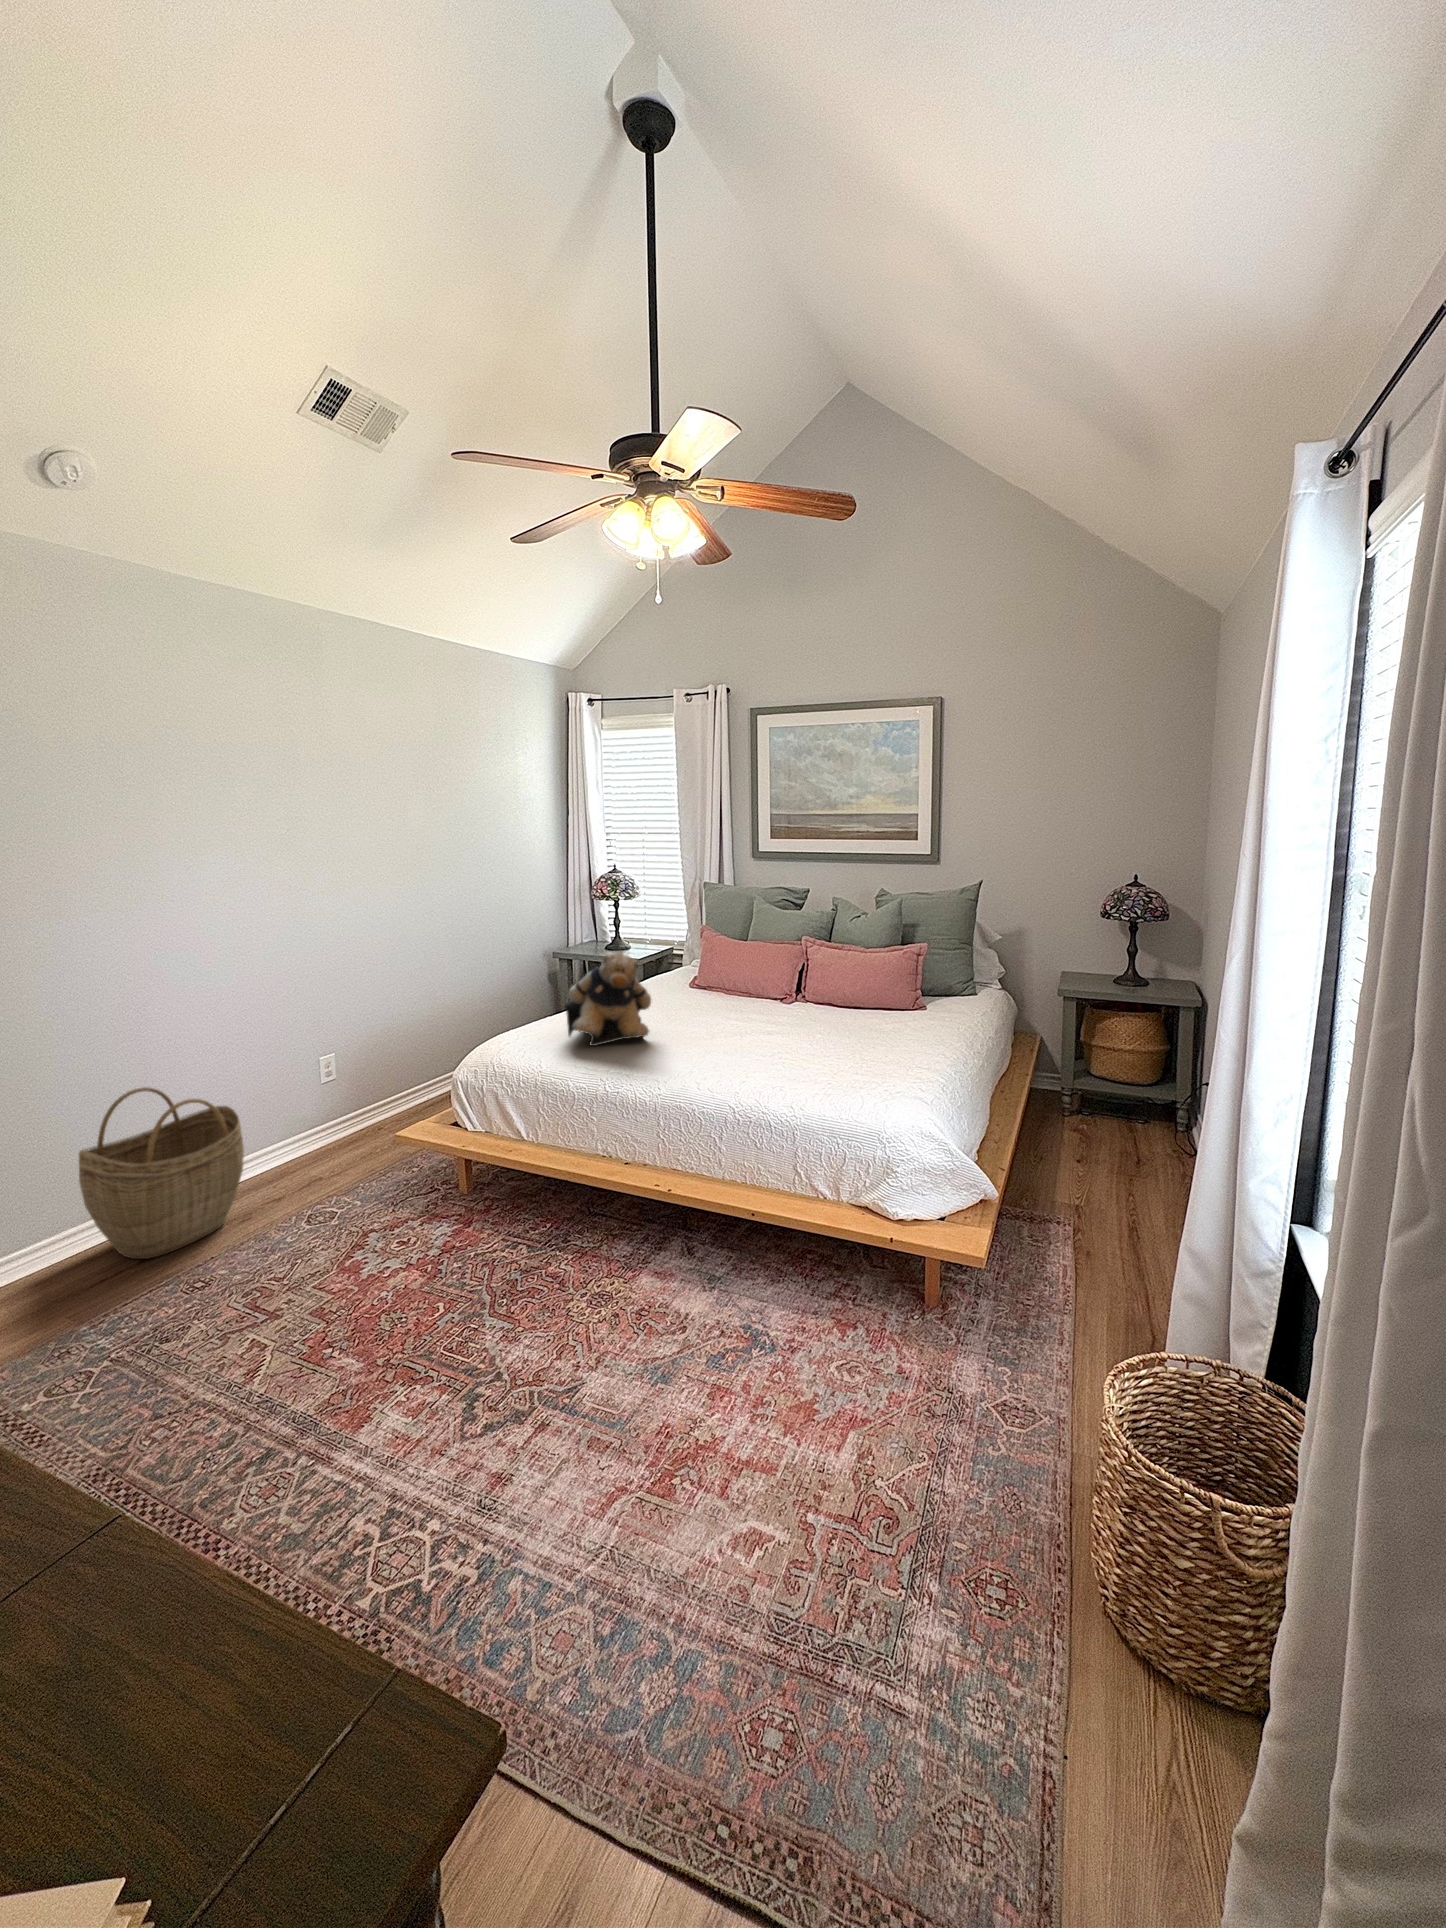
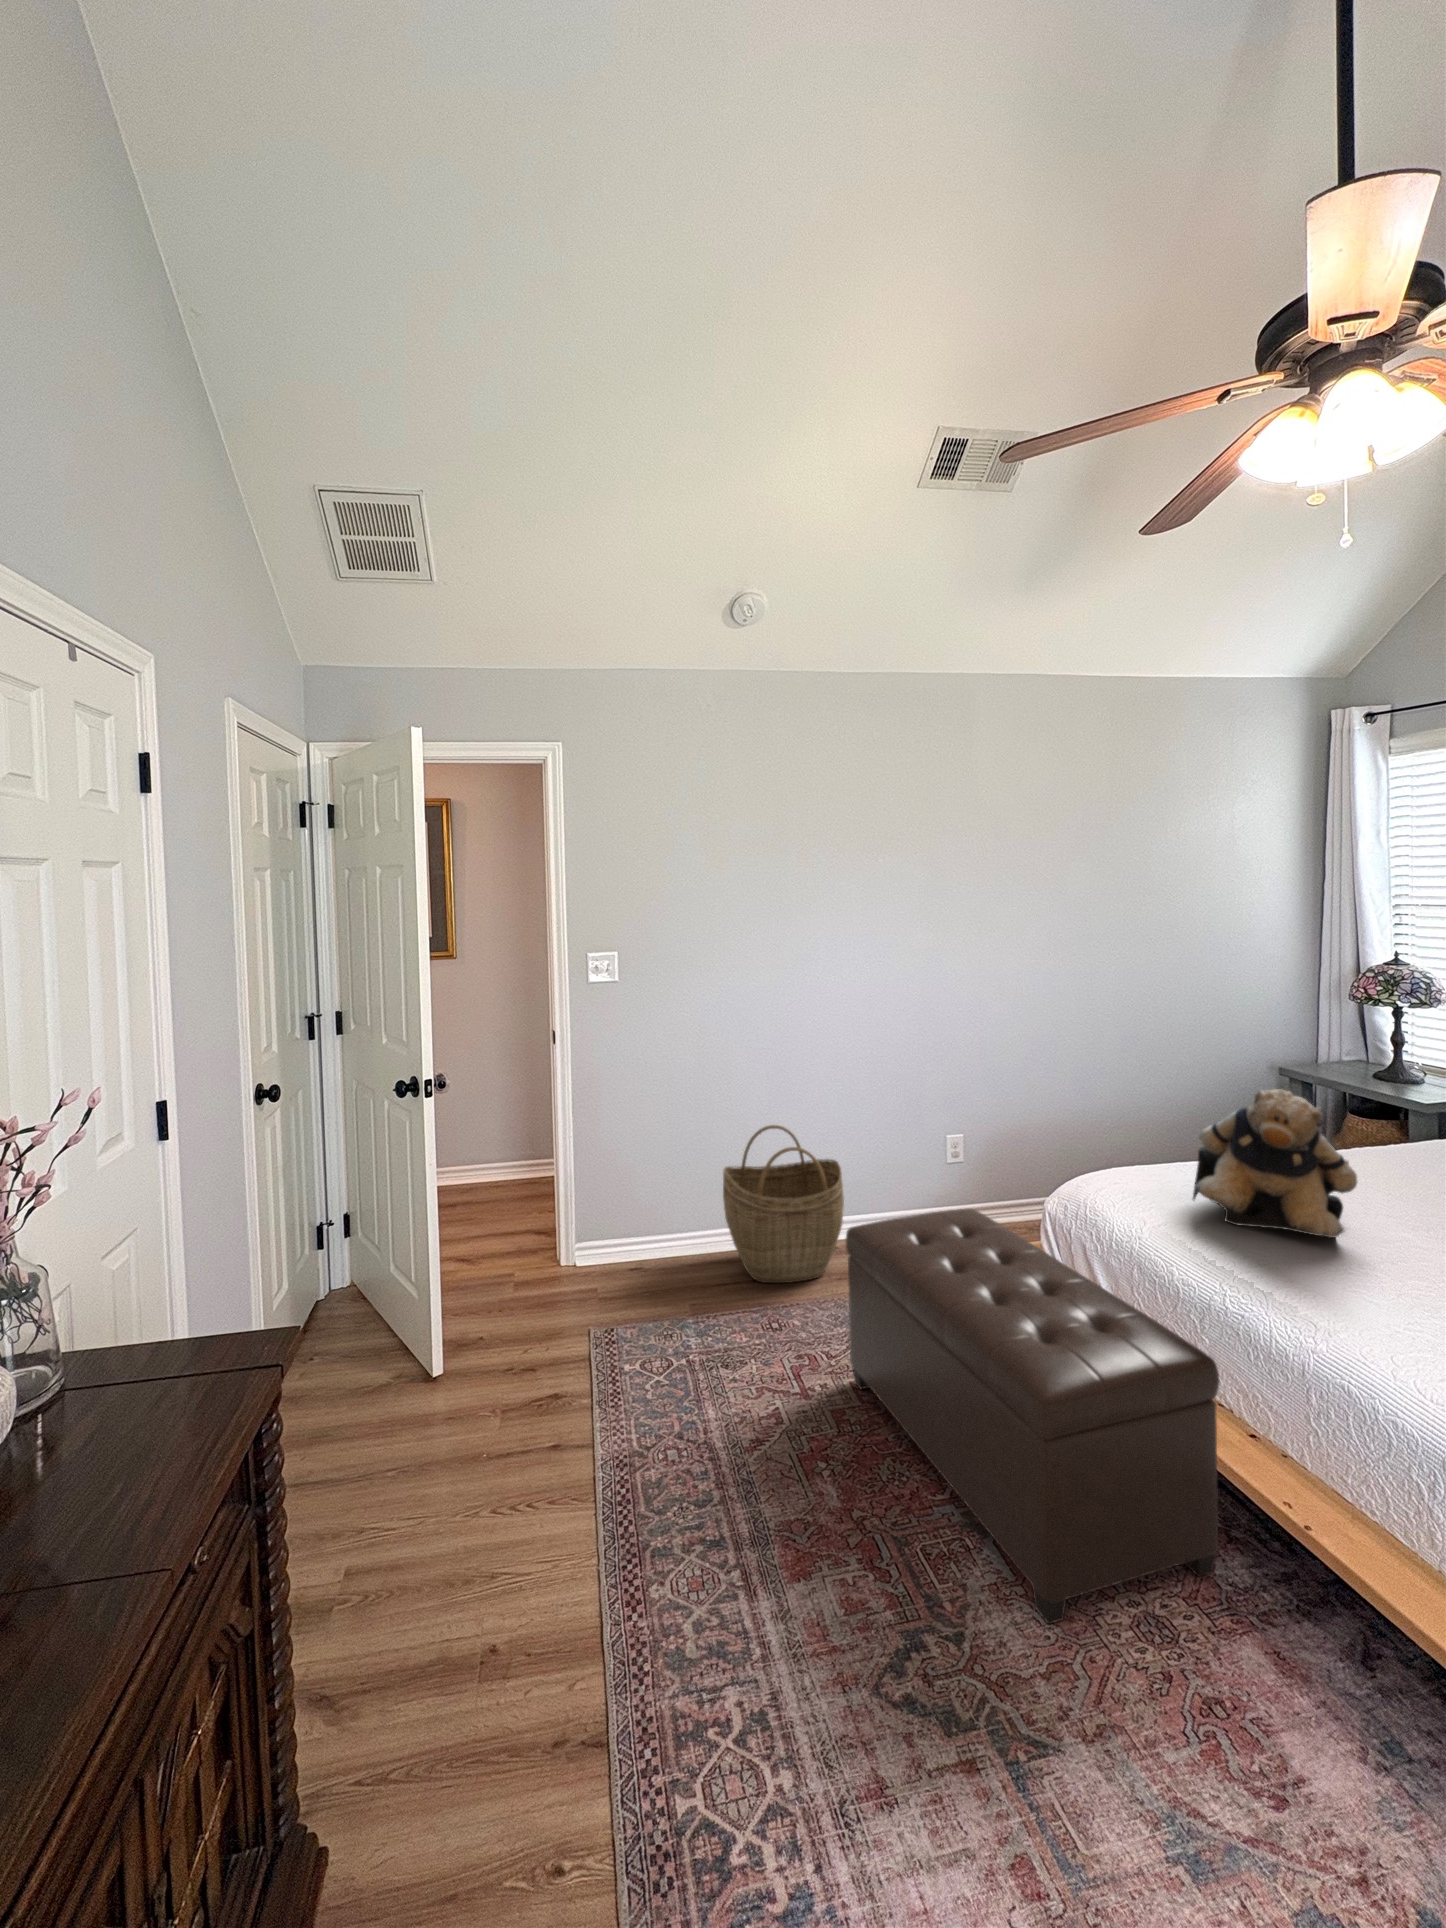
ottoman: none [302,1097,616,1333] -> present [846,1209,1219,1624]

